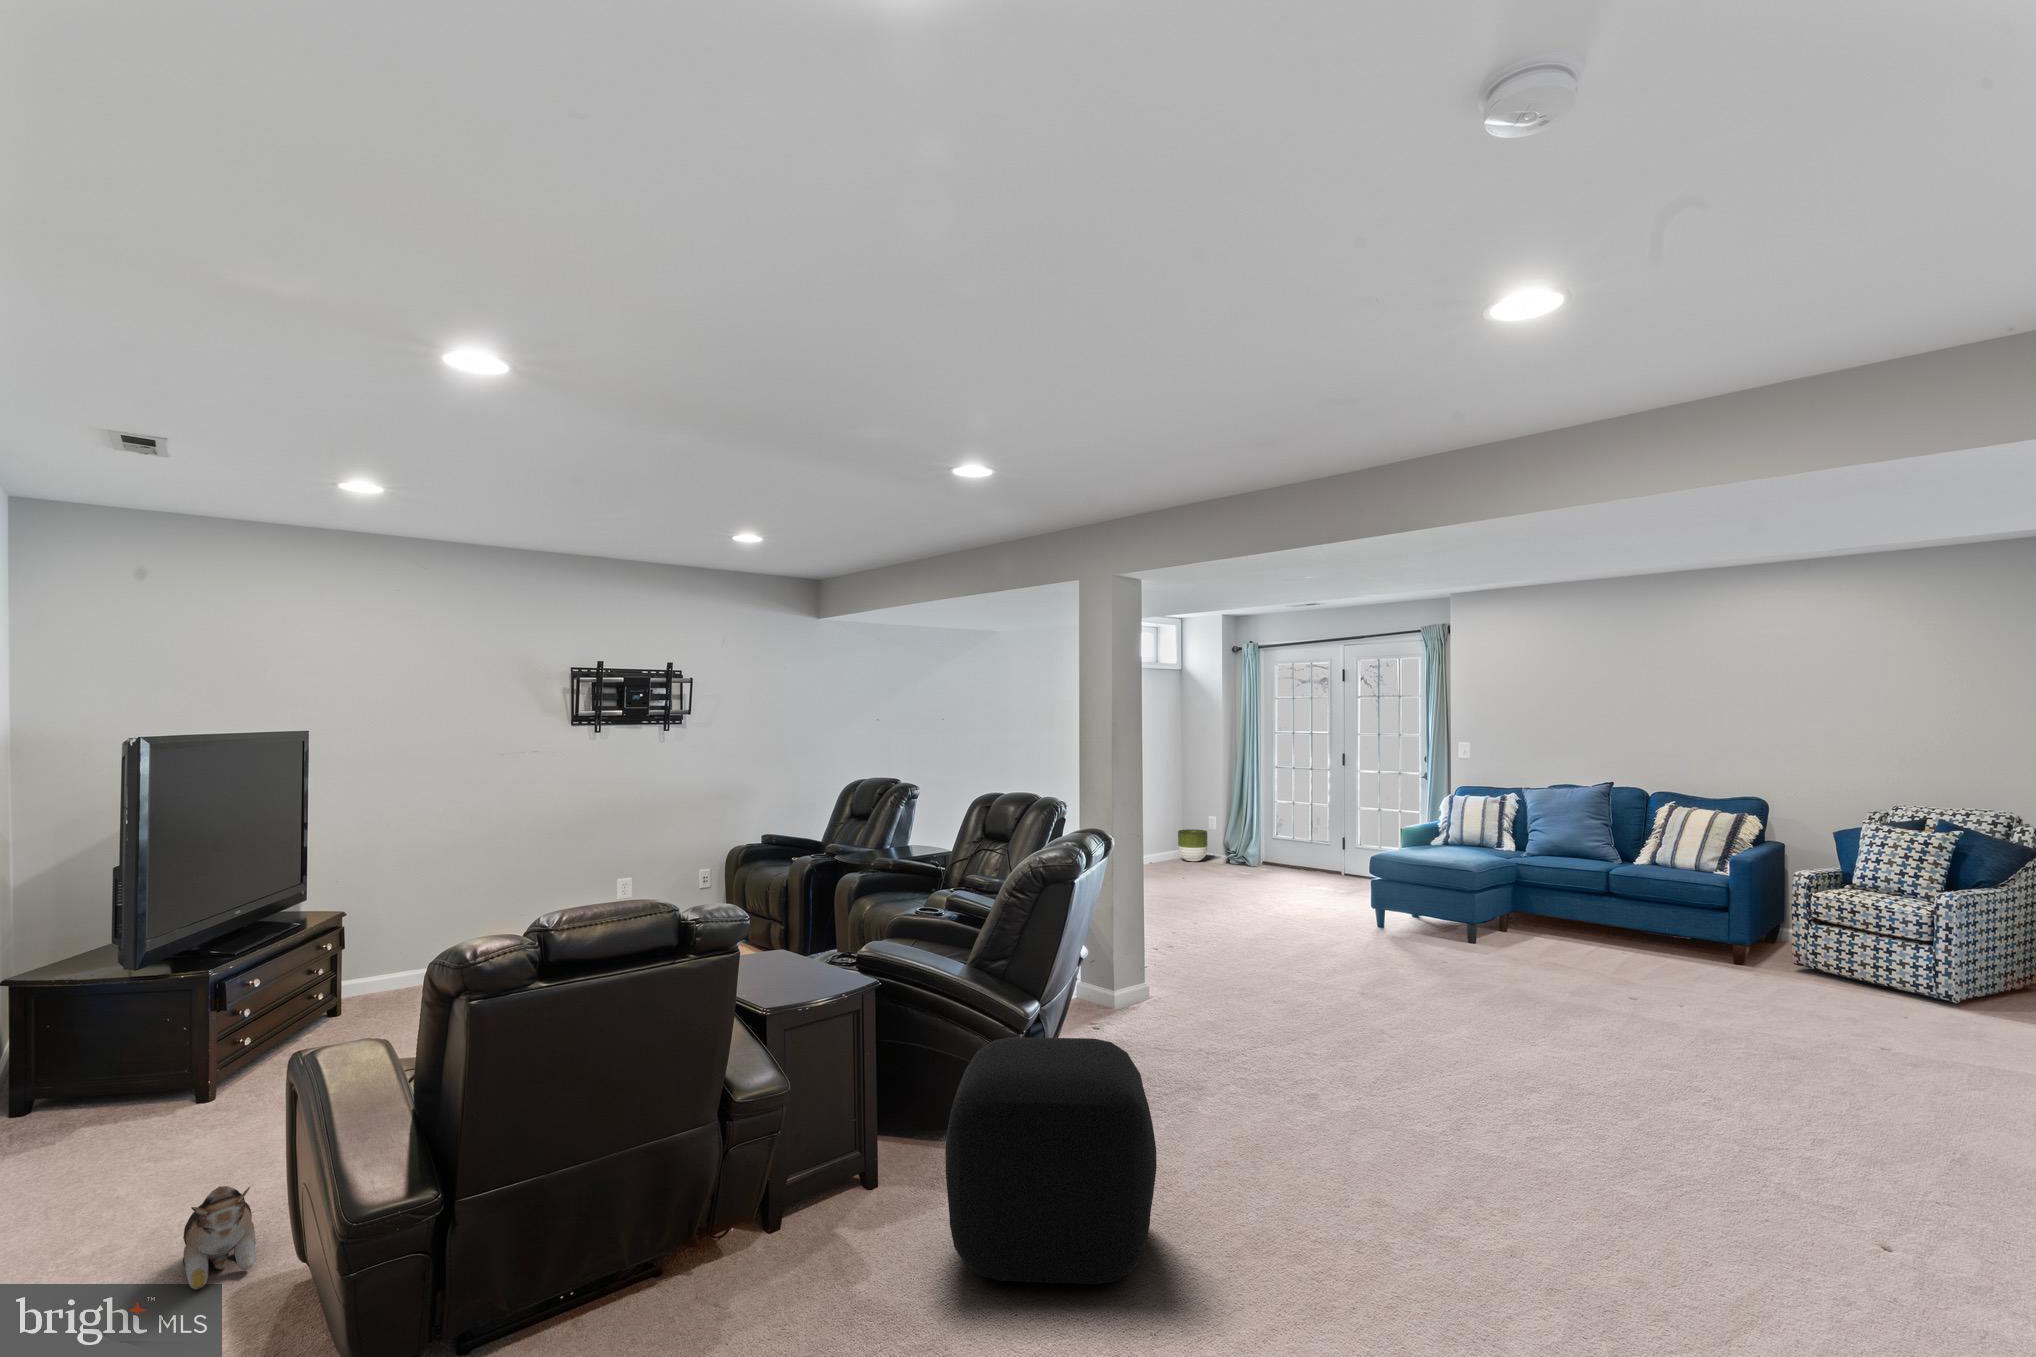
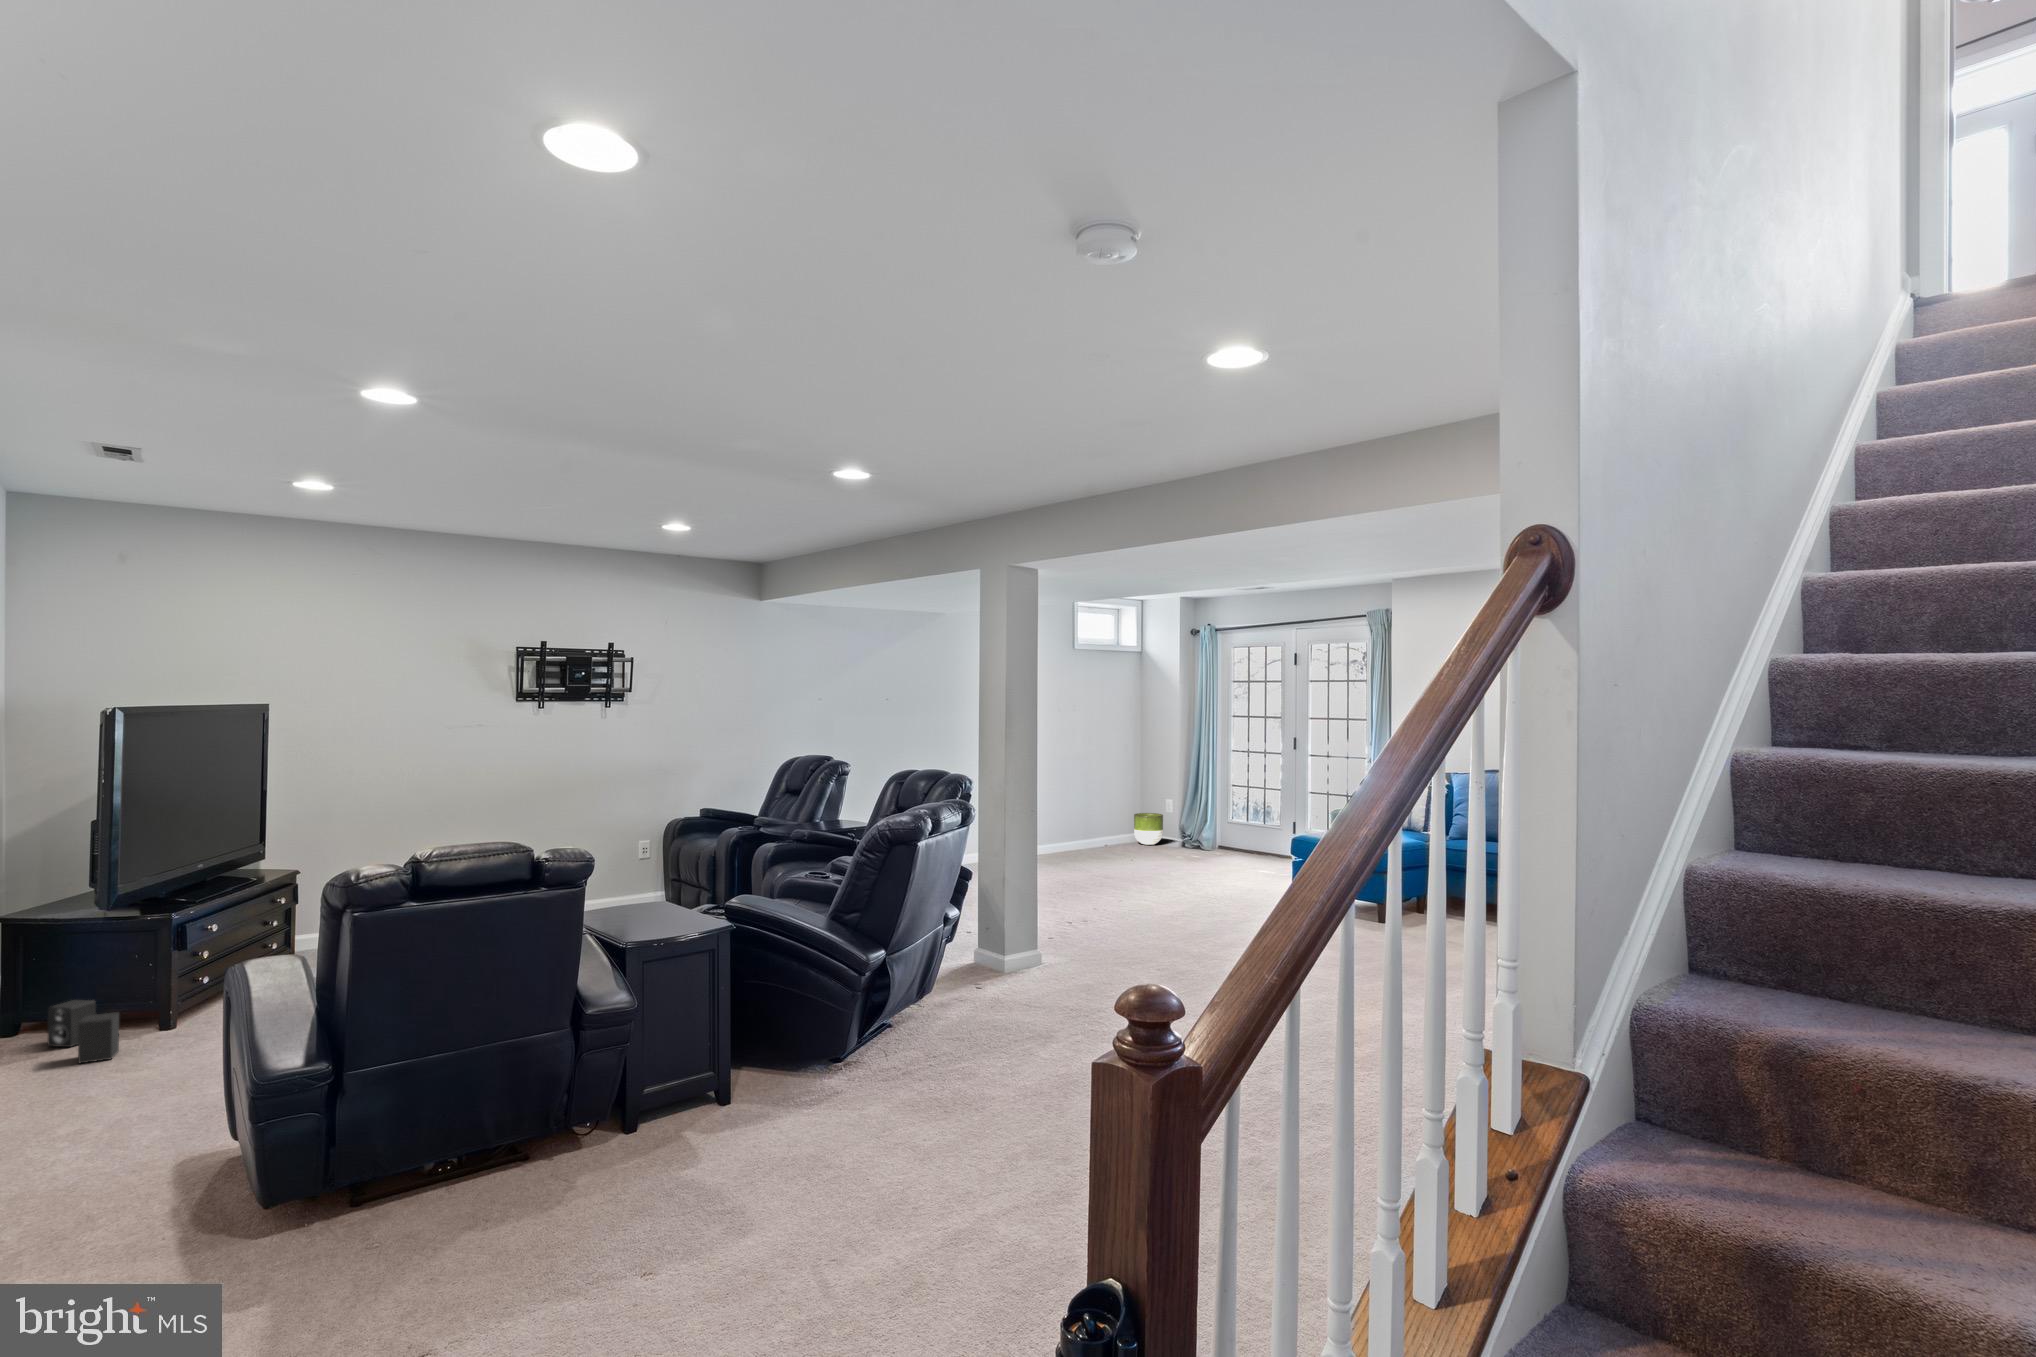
ottoman: present [945,1037,1157,1284] -> none [763,972,946,1170]
speaker: none [65,1072,150,1151] -> present [48,1000,119,1063]
plush toy: present [183,1186,256,1290] -> none [141,1076,201,1158]

